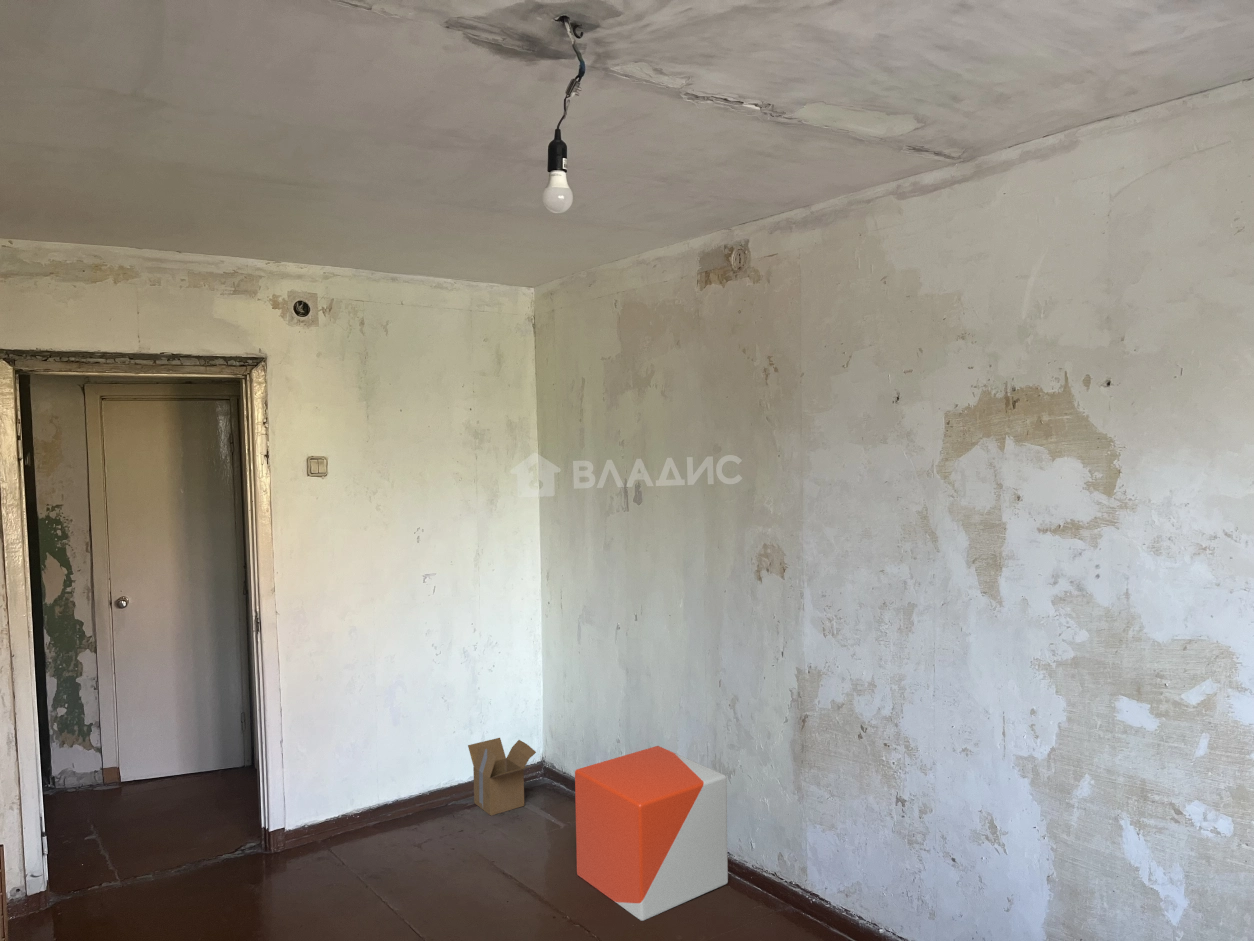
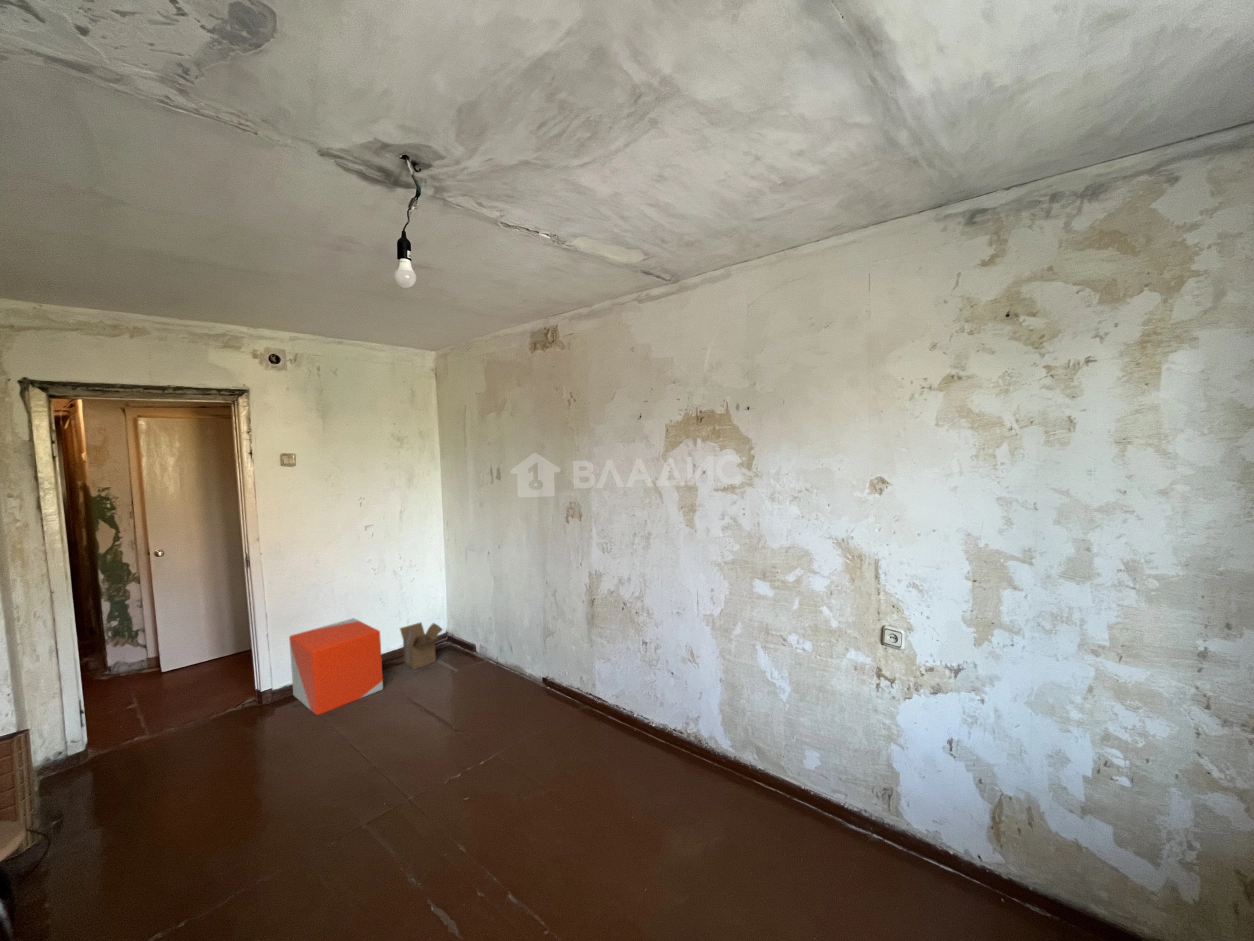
stool: present [575,746,728,921] -> present [289,618,383,715]

